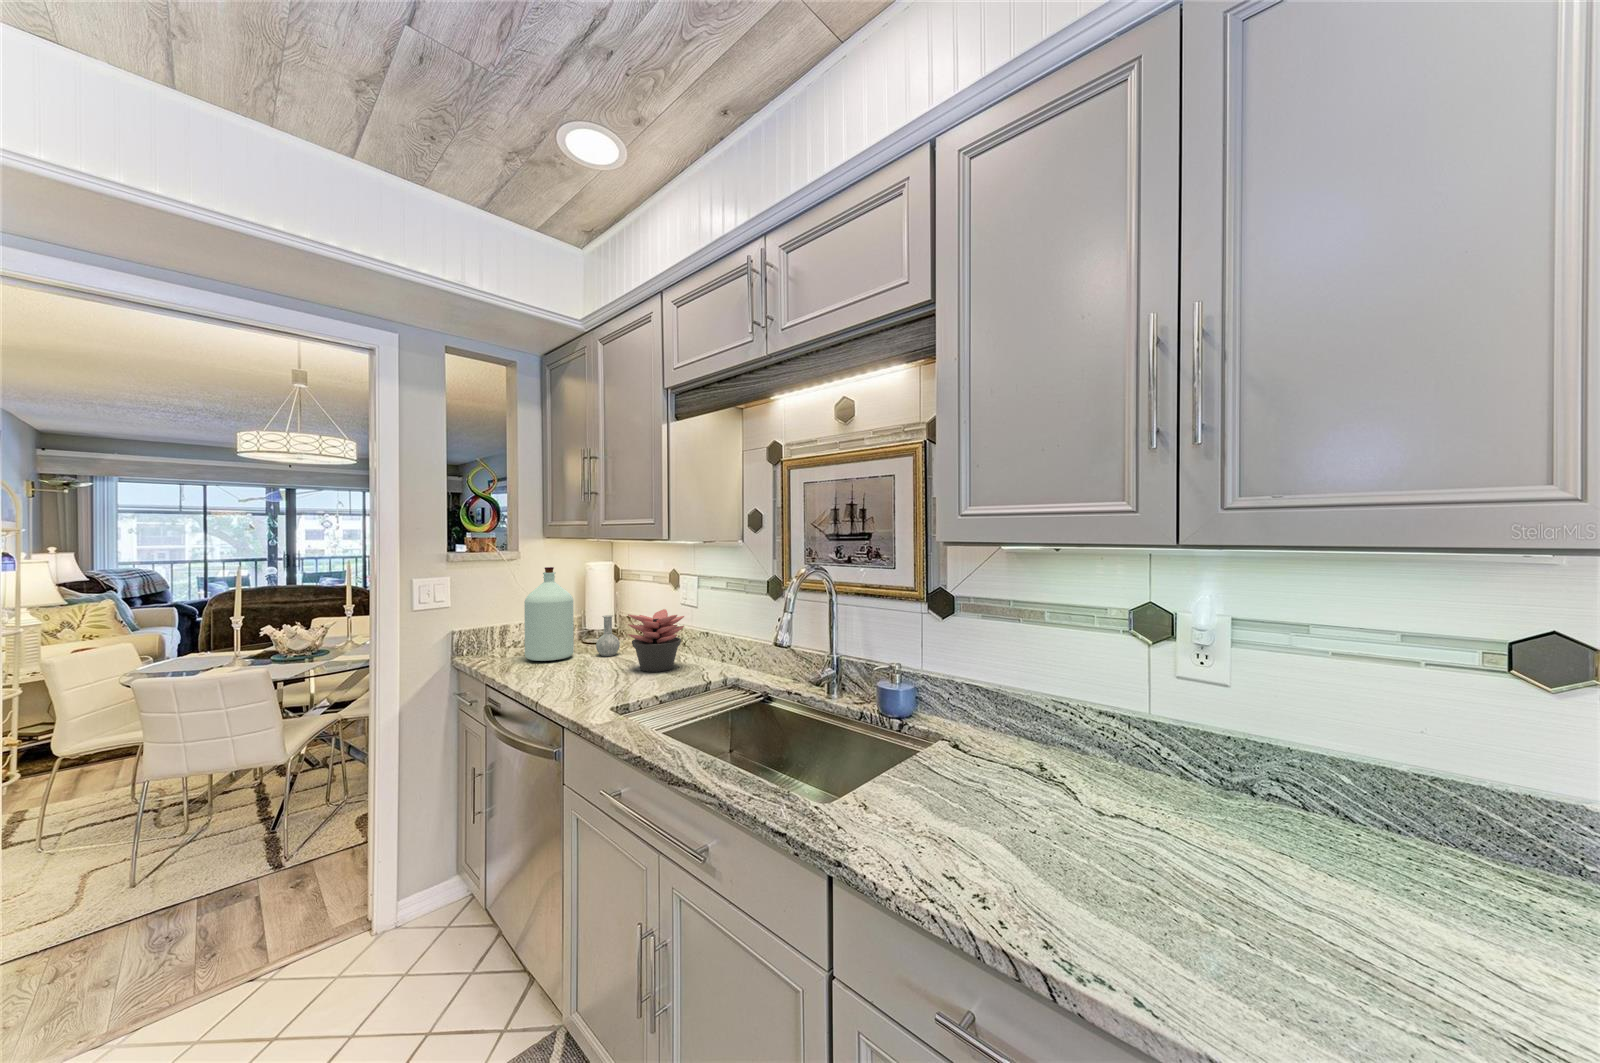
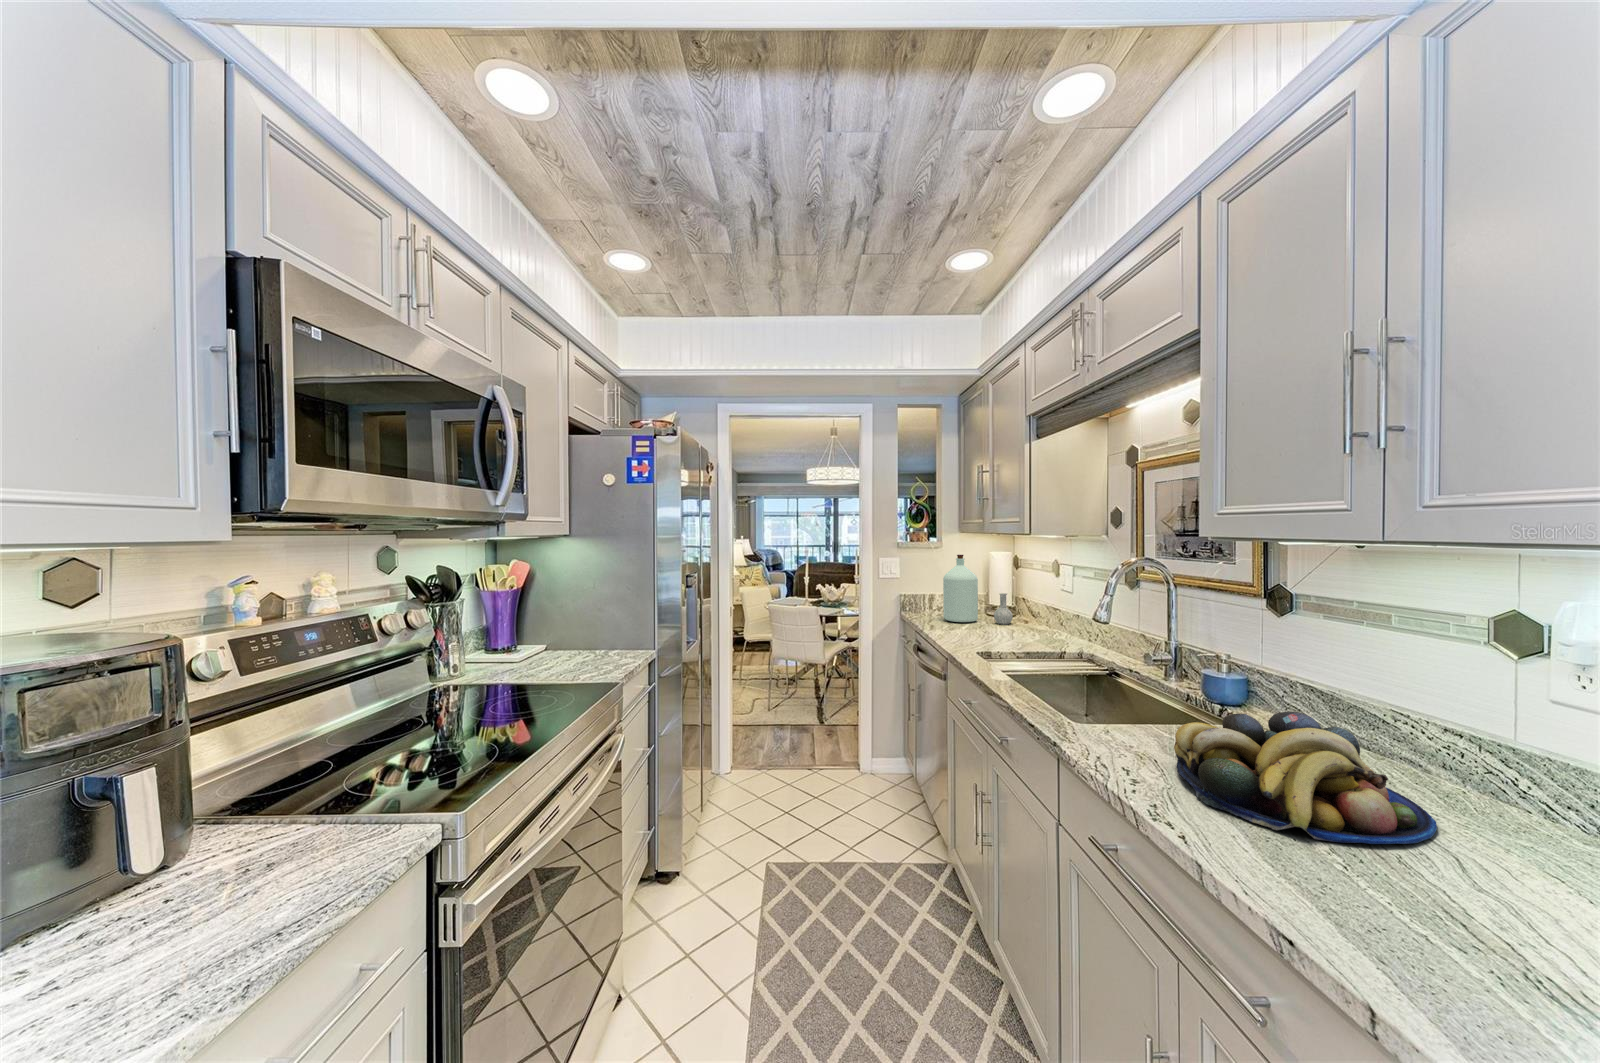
succulent plant: present [628,609,684,672] -> none [1009,591,1058,639]
fruit bowl: none [938,723,1167,874] -> present [1174,712,1437,844]

